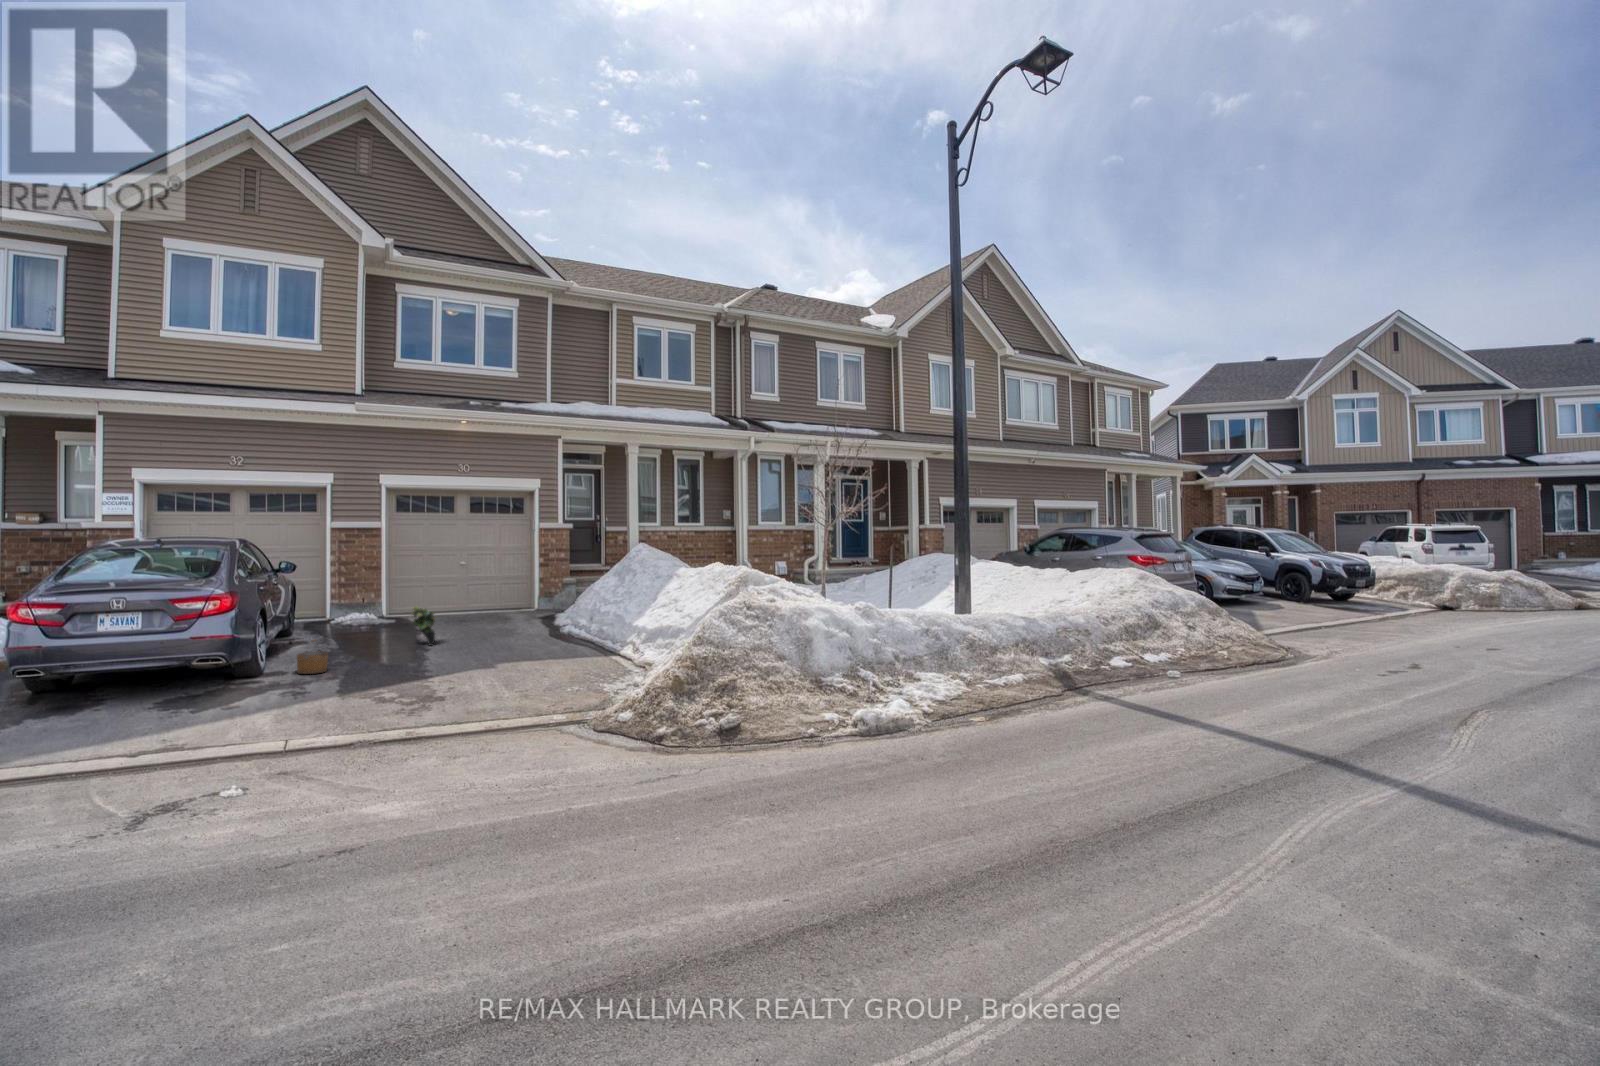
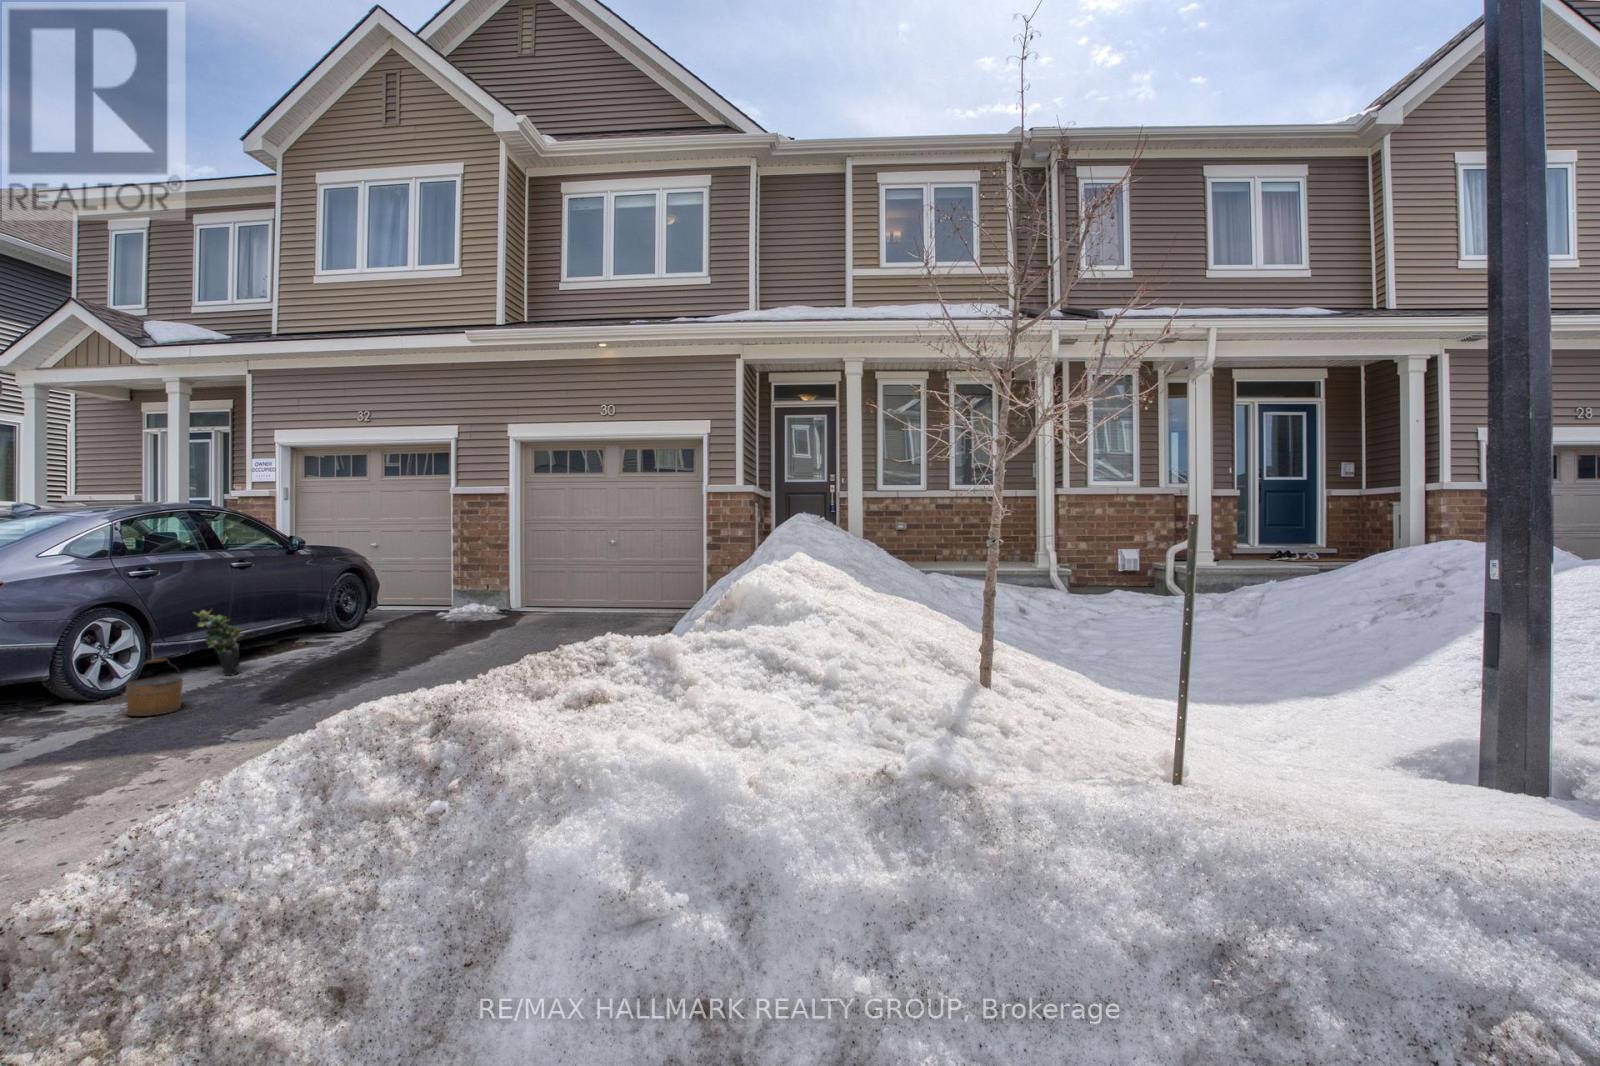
potted plant: present [412,606,435,646] -> present [195,610,243,675]

